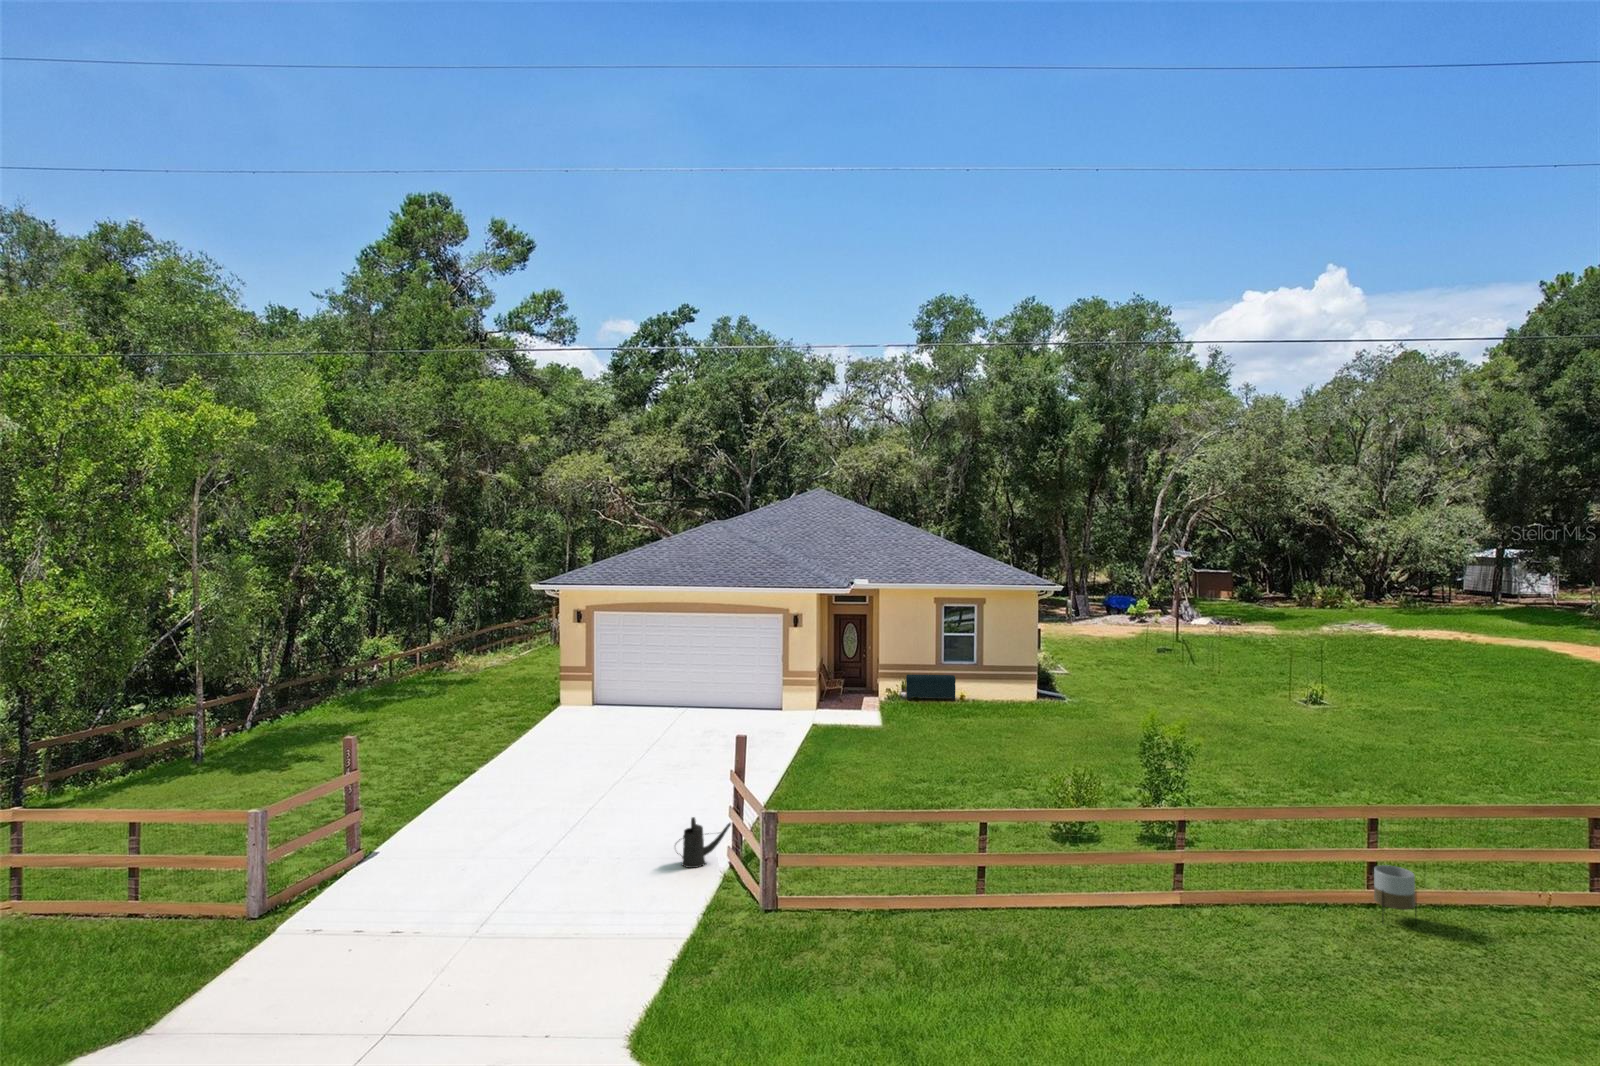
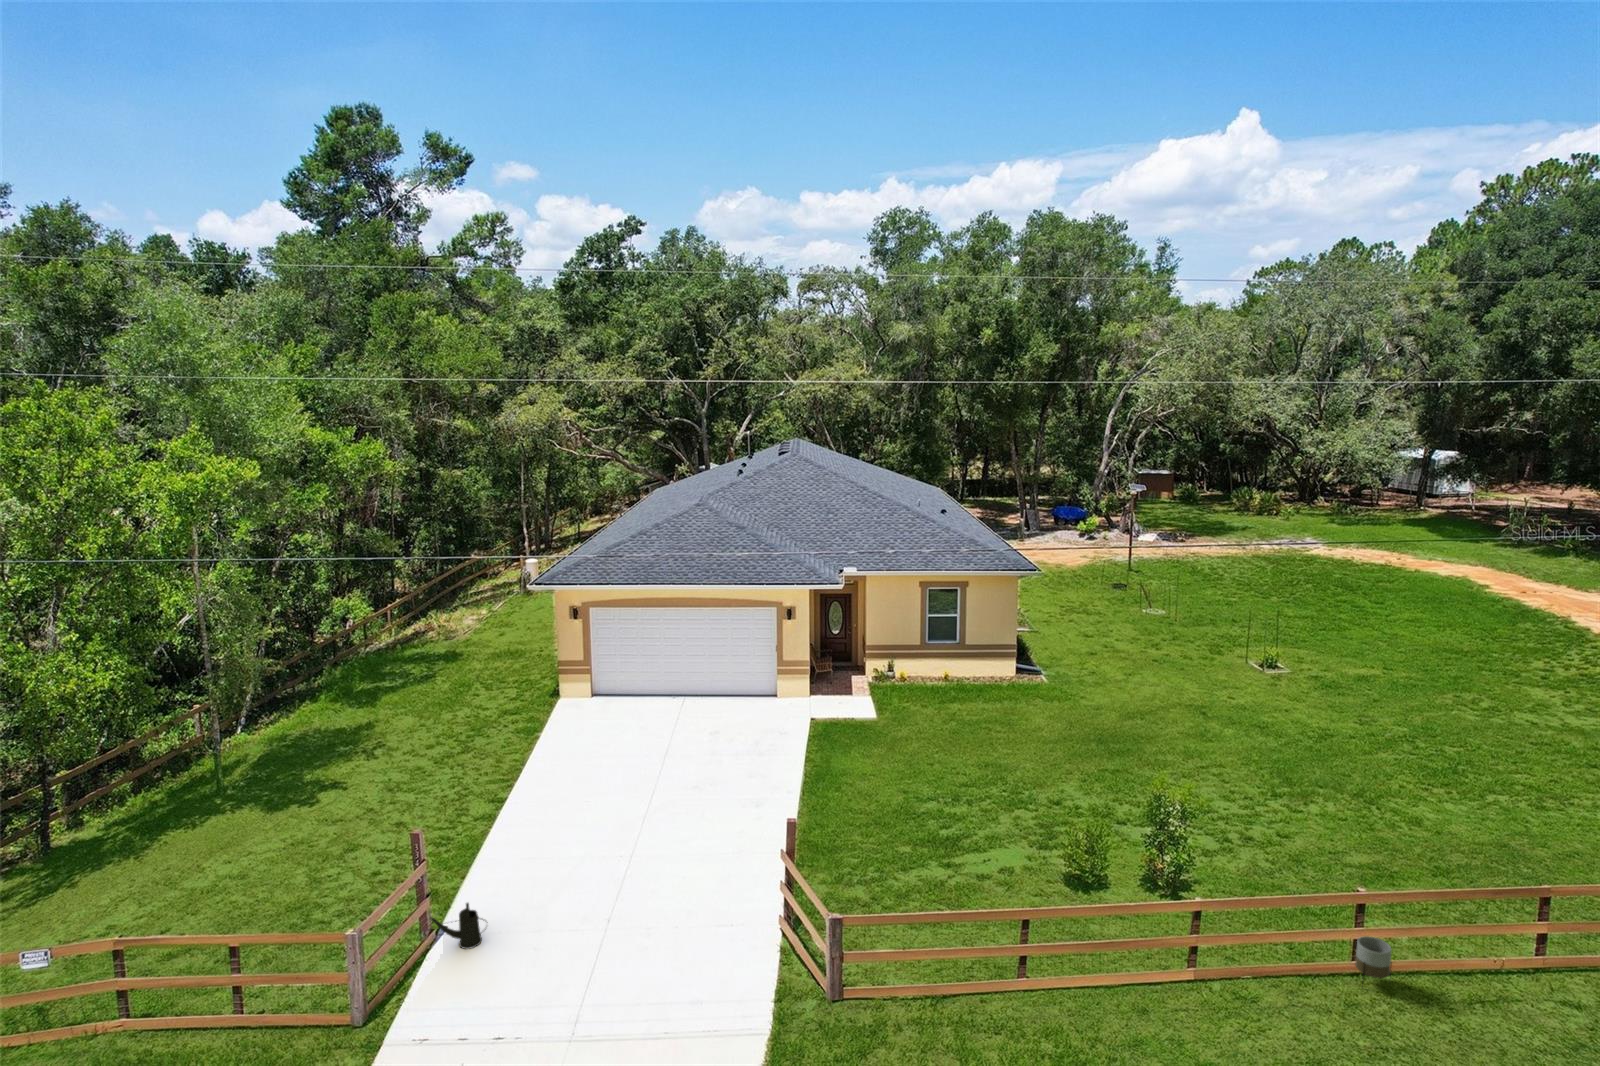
bench: present [906,674,956,701] -> none [893,652,941,679]
watering can: present [677,817,731,868] -> present [431,903,488,949]

